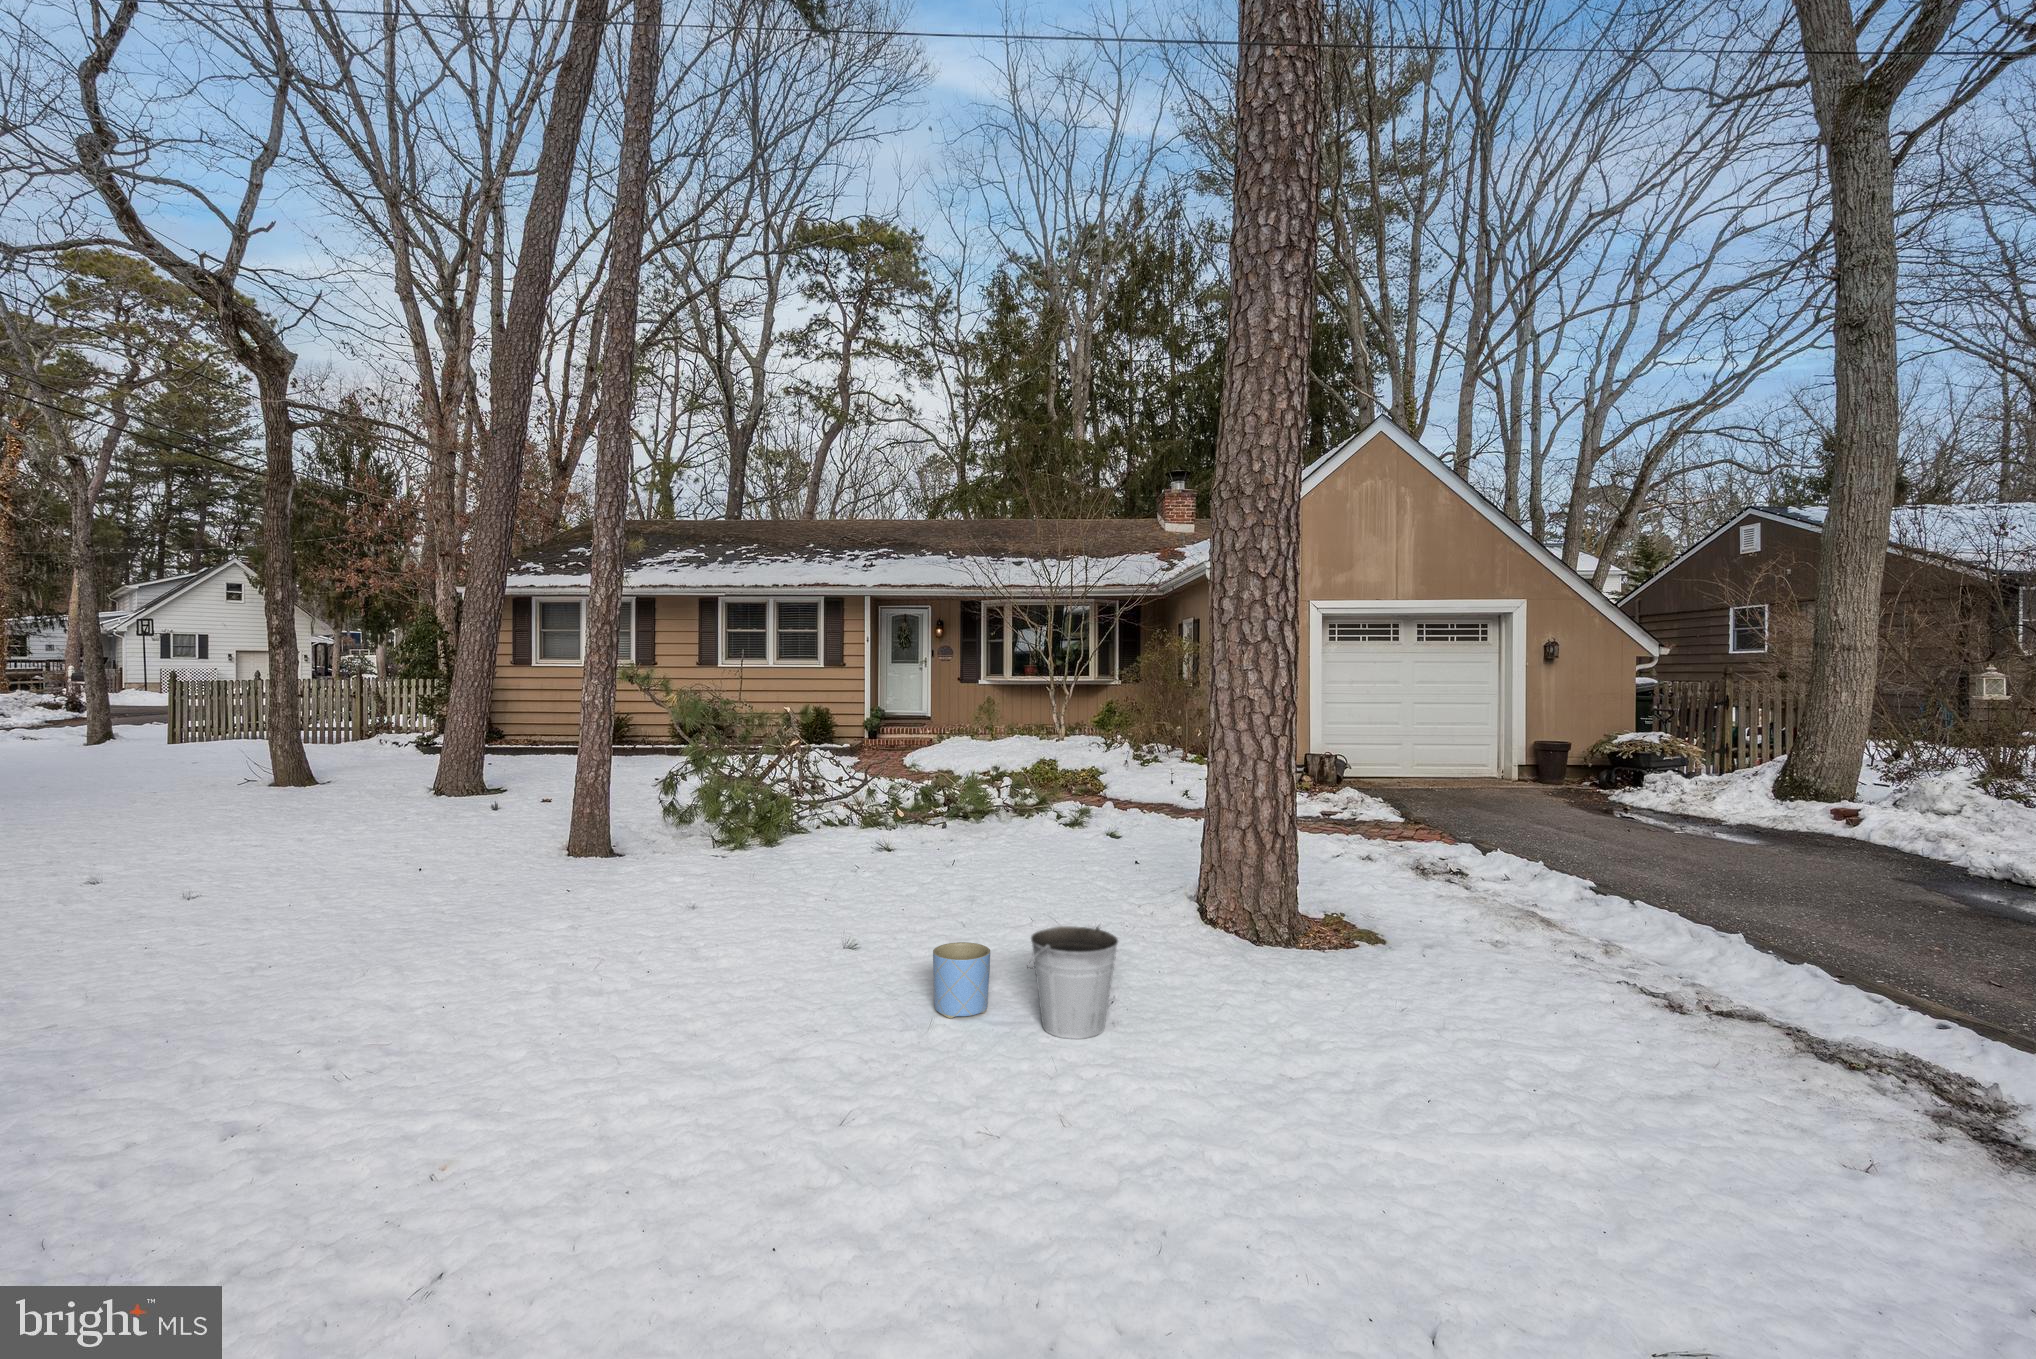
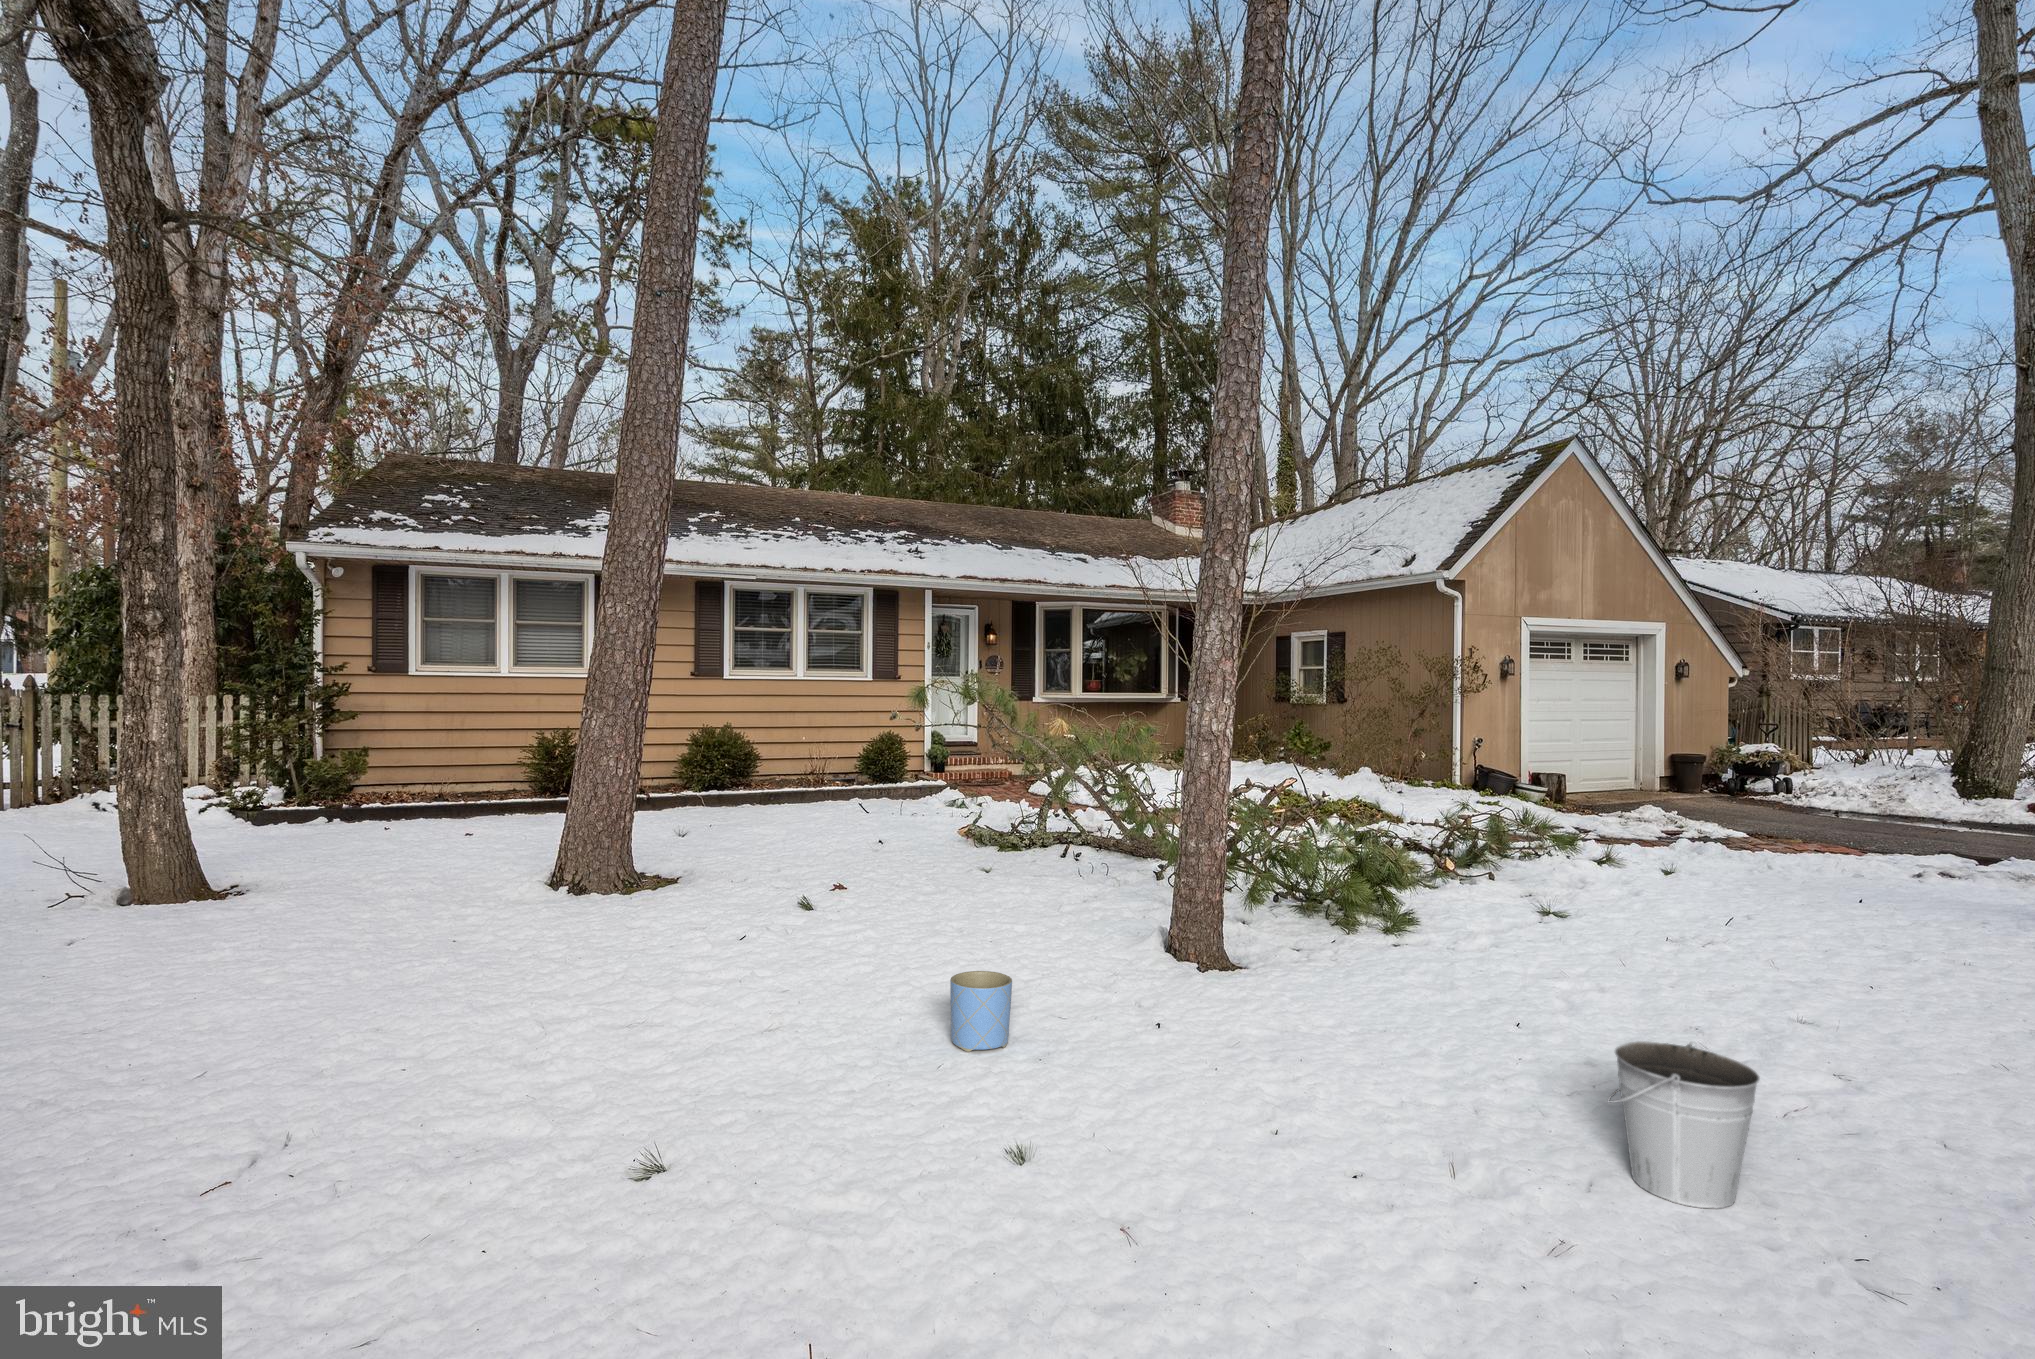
bucket: present [1029,926,1118,1039] -> present [1608,1041,1760,1208]

